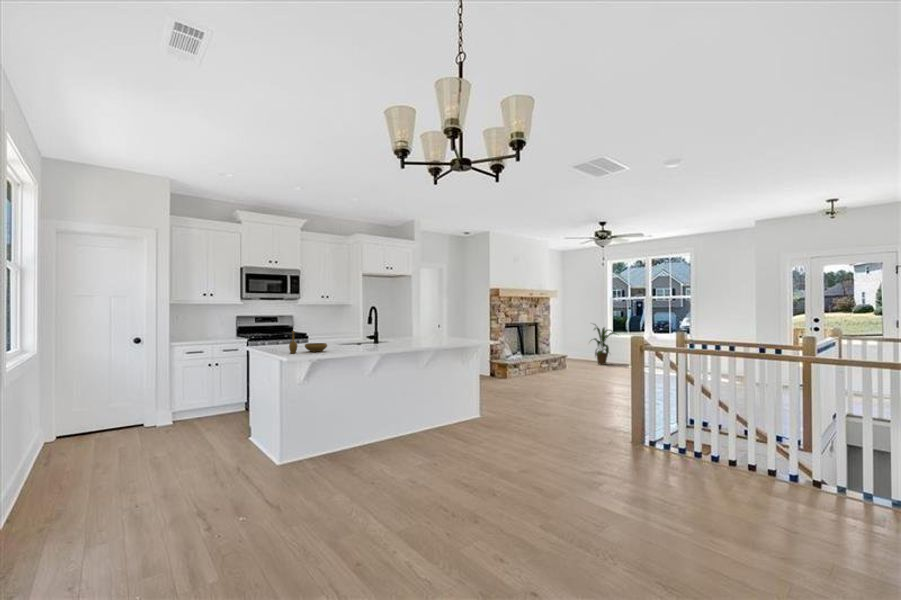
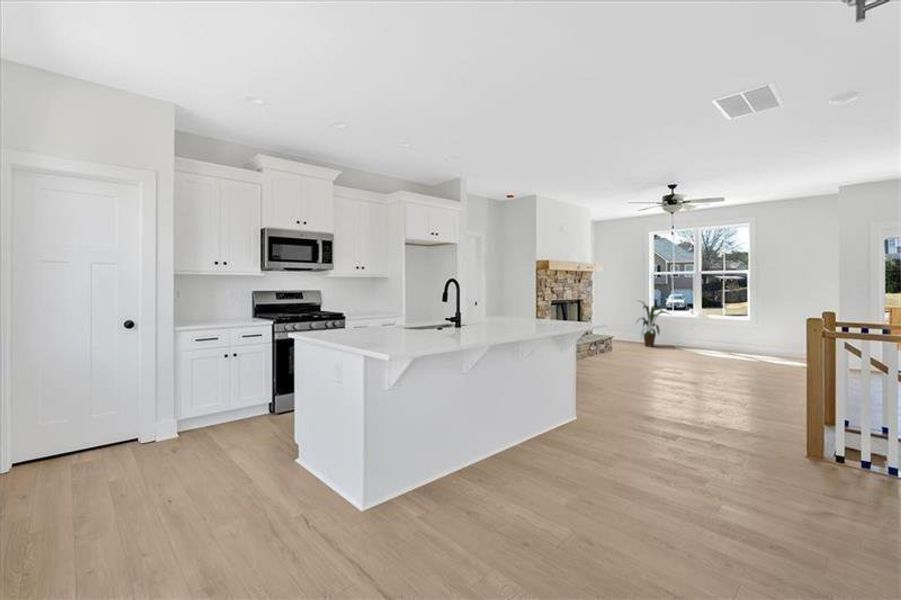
decorative bowl: present [289,331,327,353] -> none [375,313,426,347]

